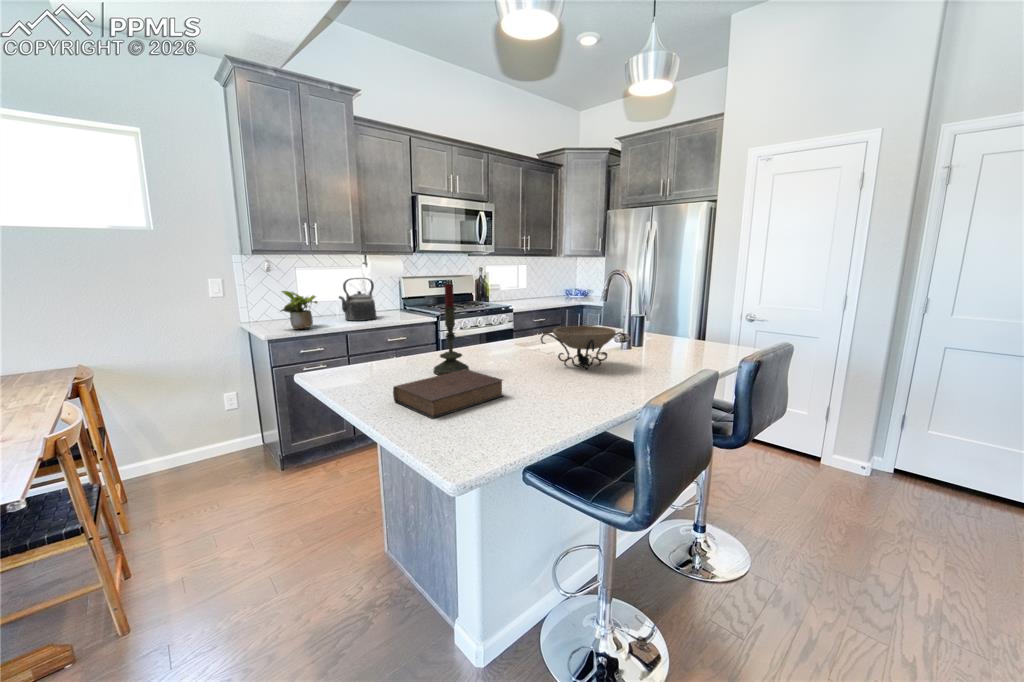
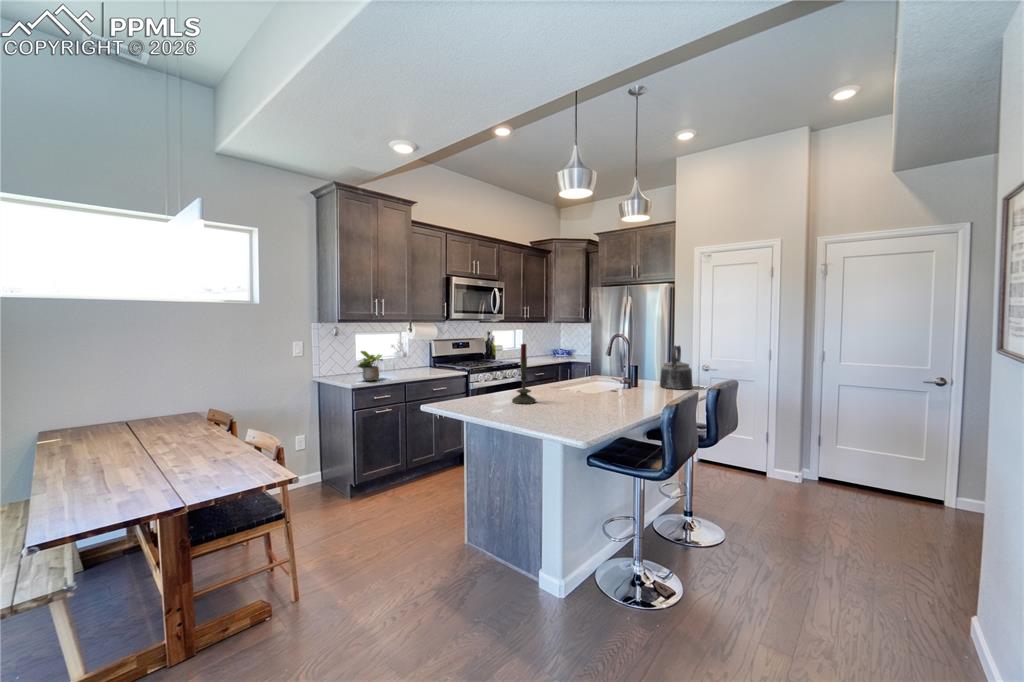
kettle: present [339,278,376,321] -> present [660,346,693,389]
decorative bowl: present [541,326,626,370] -> none [580,371,634,400]
book: present [393,369,504,419] -> none [508,398,573,422]

